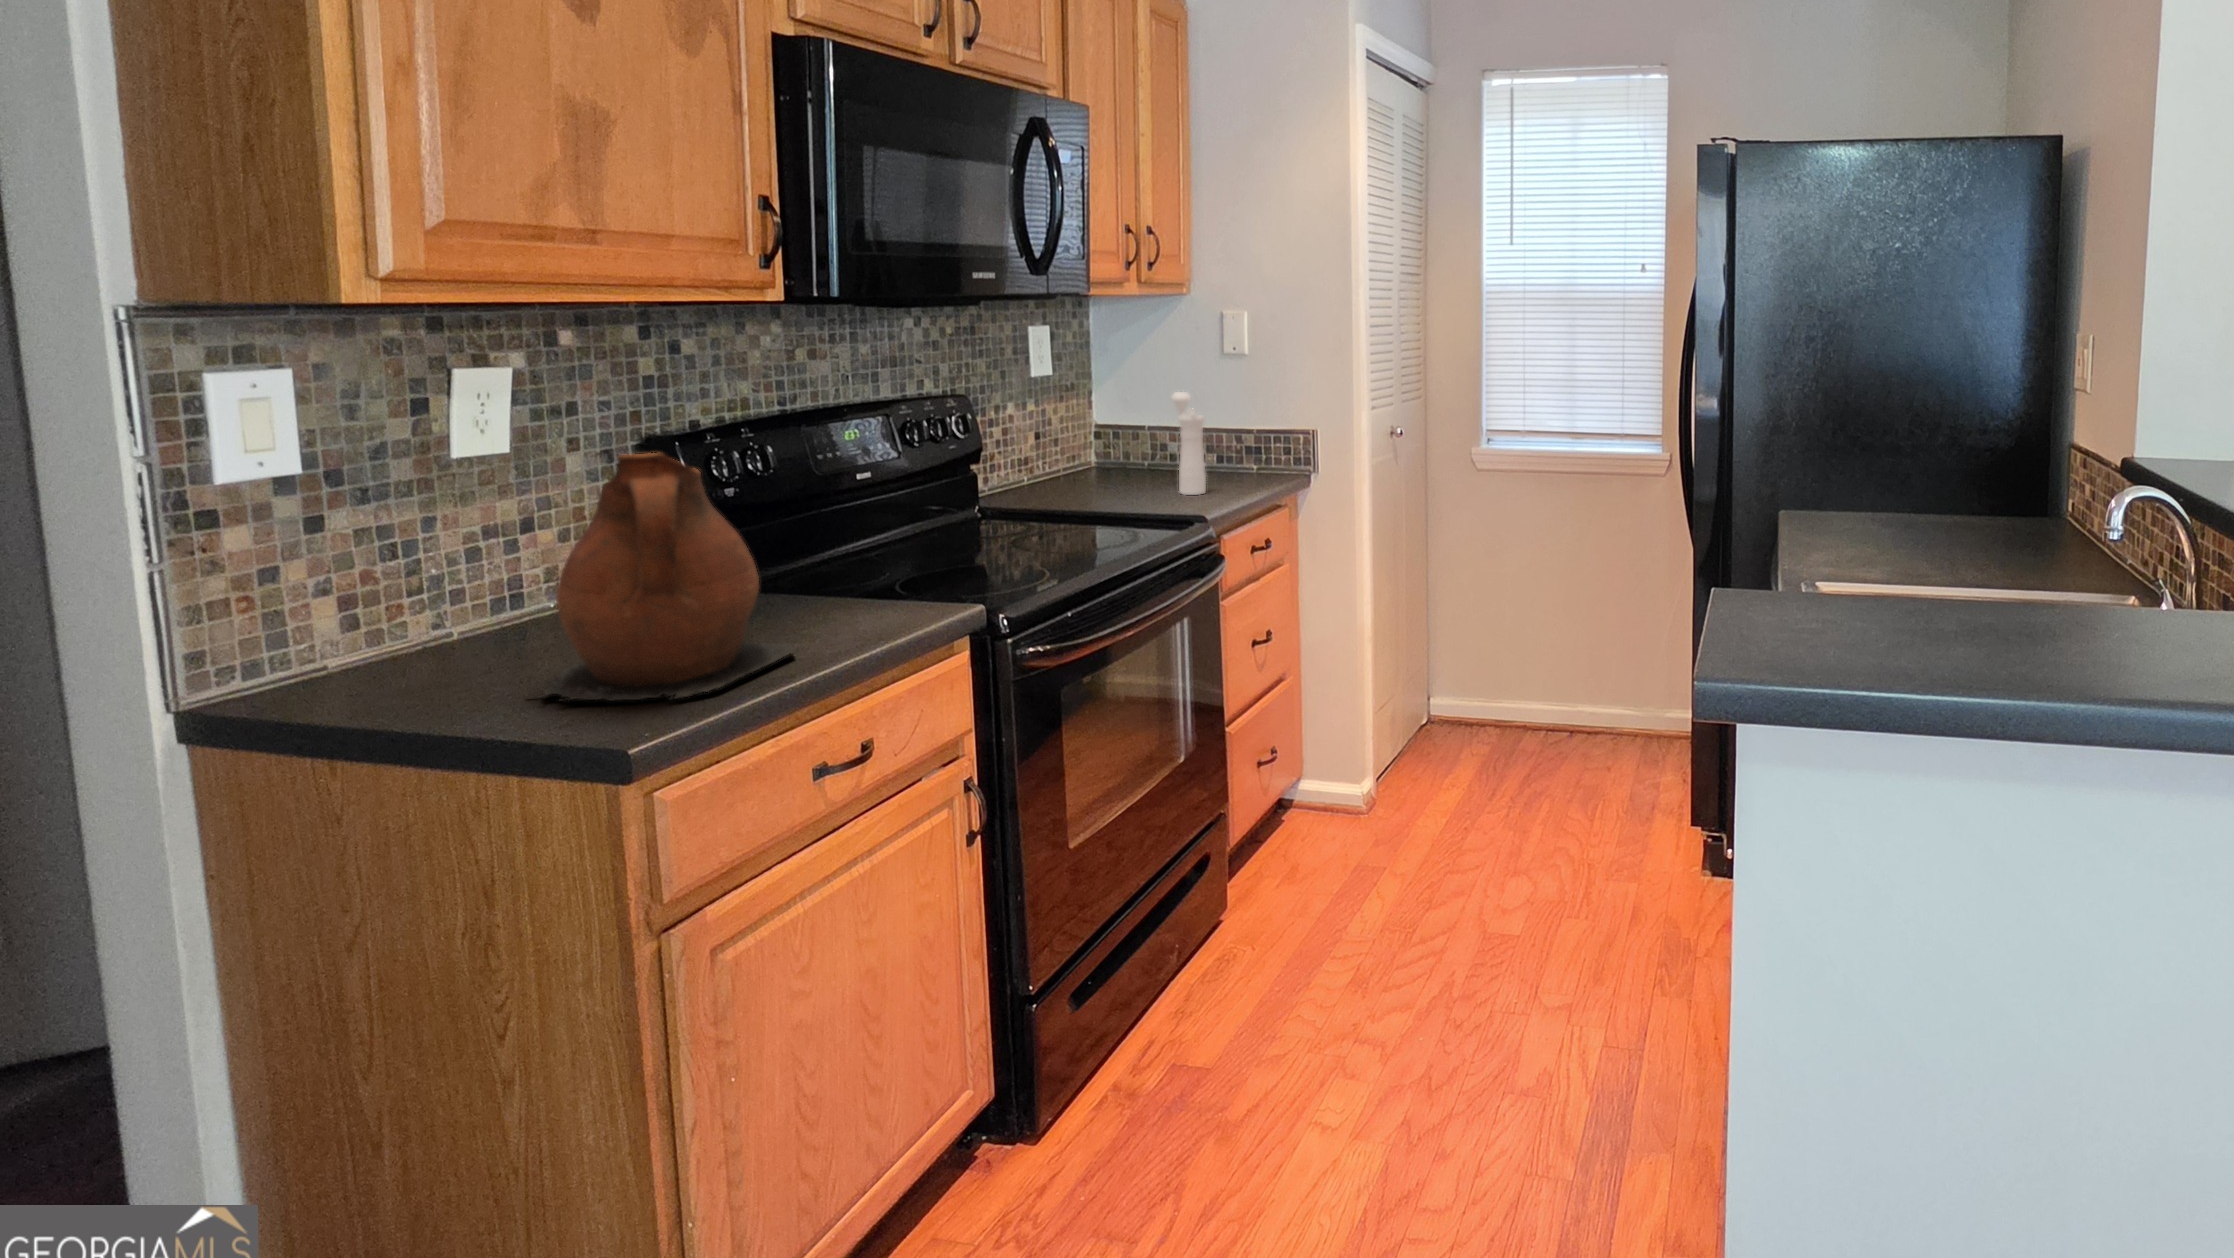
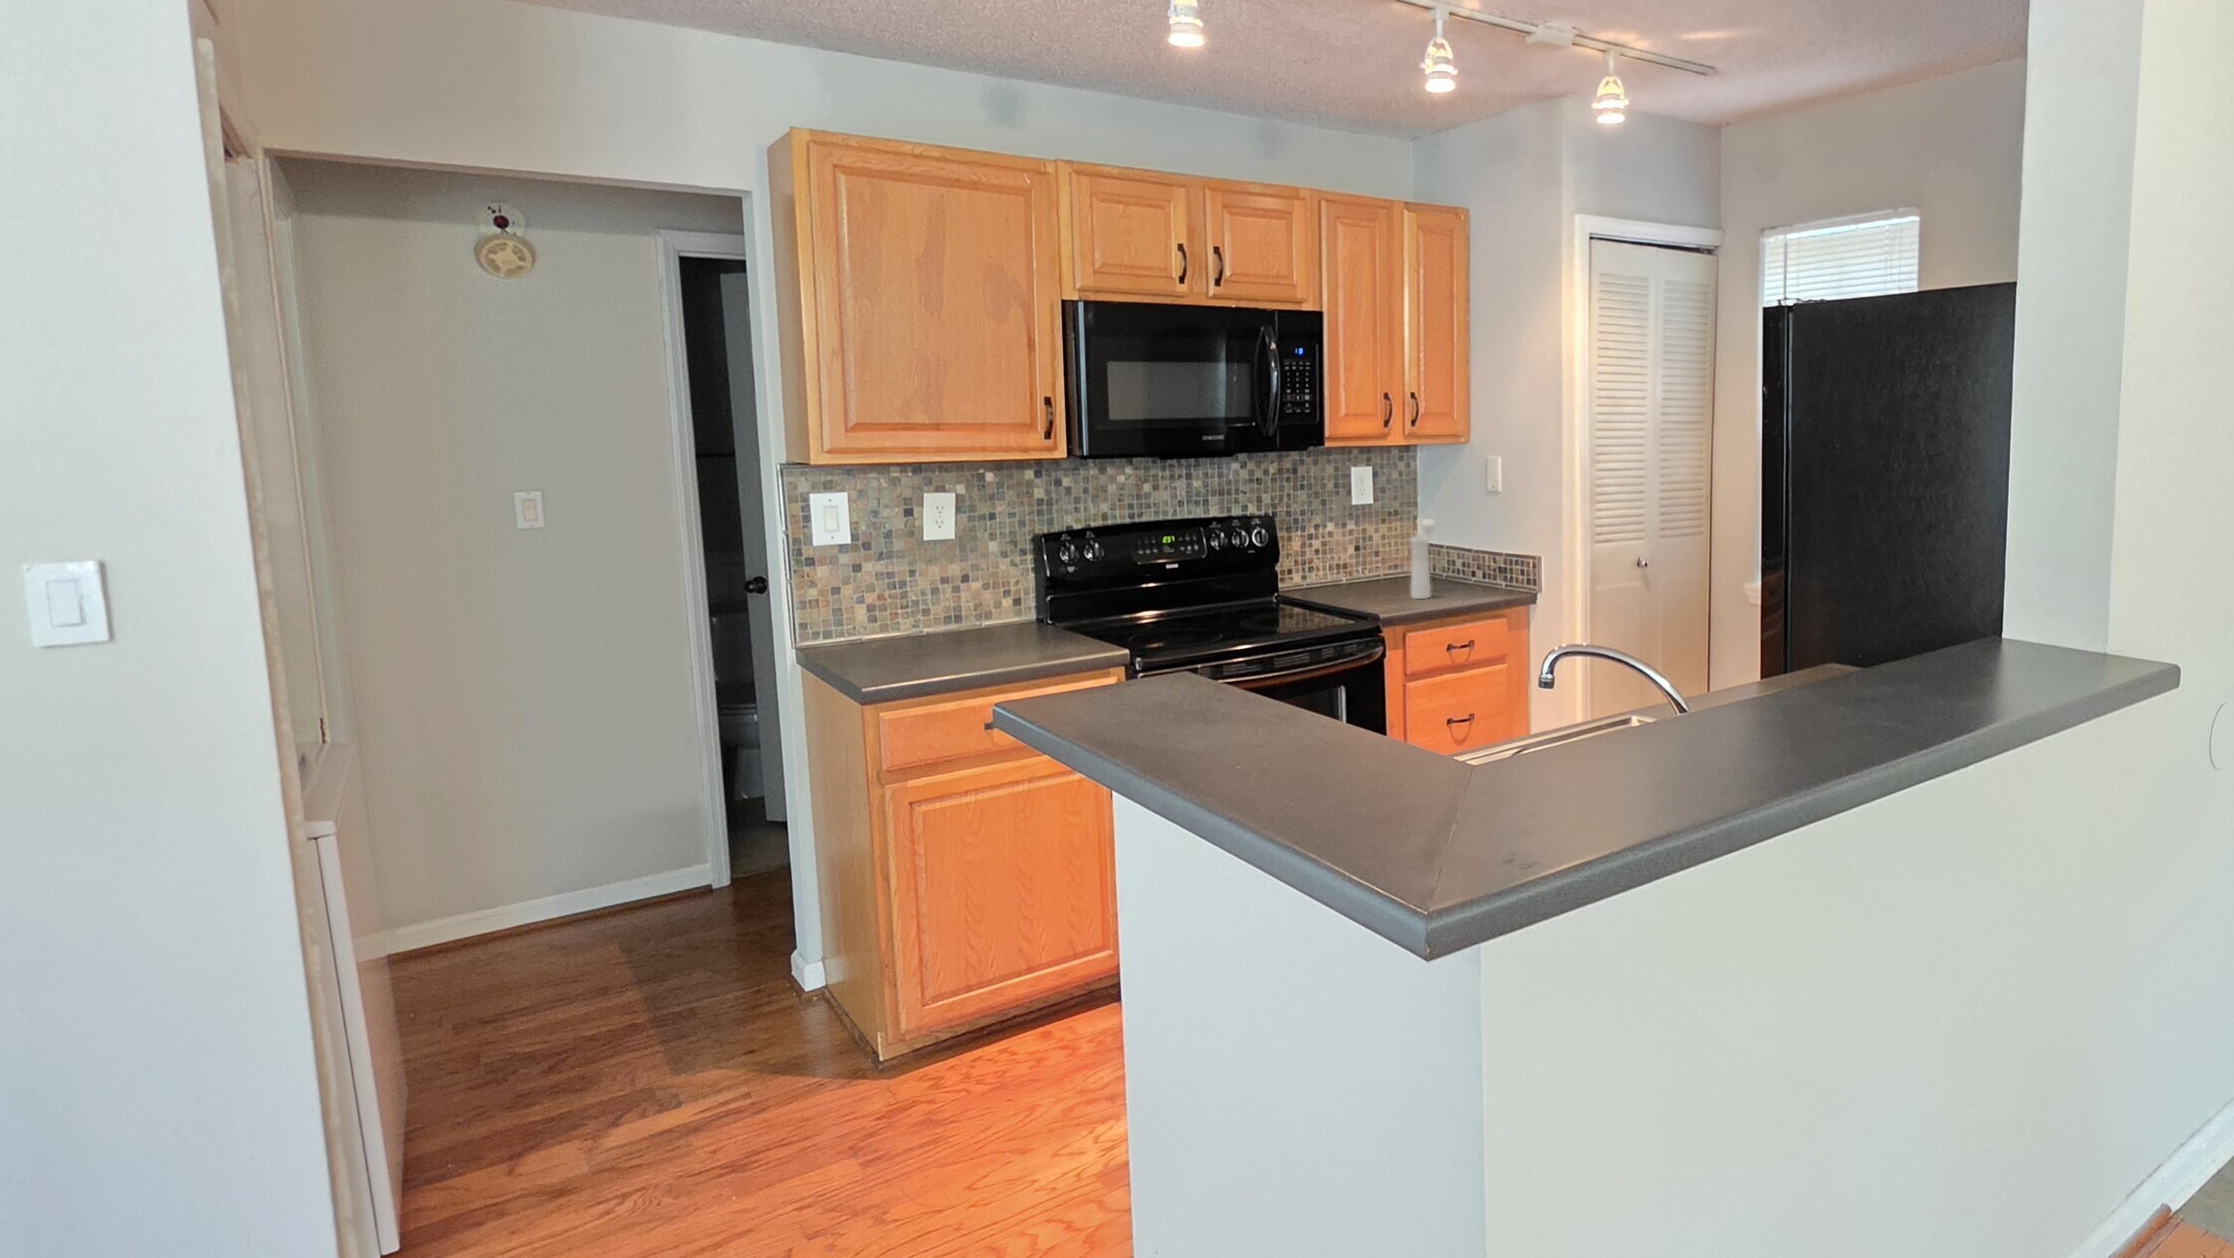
ceramic pitcher: present [543,453,794,701] -> none [886,540,1010,667]

